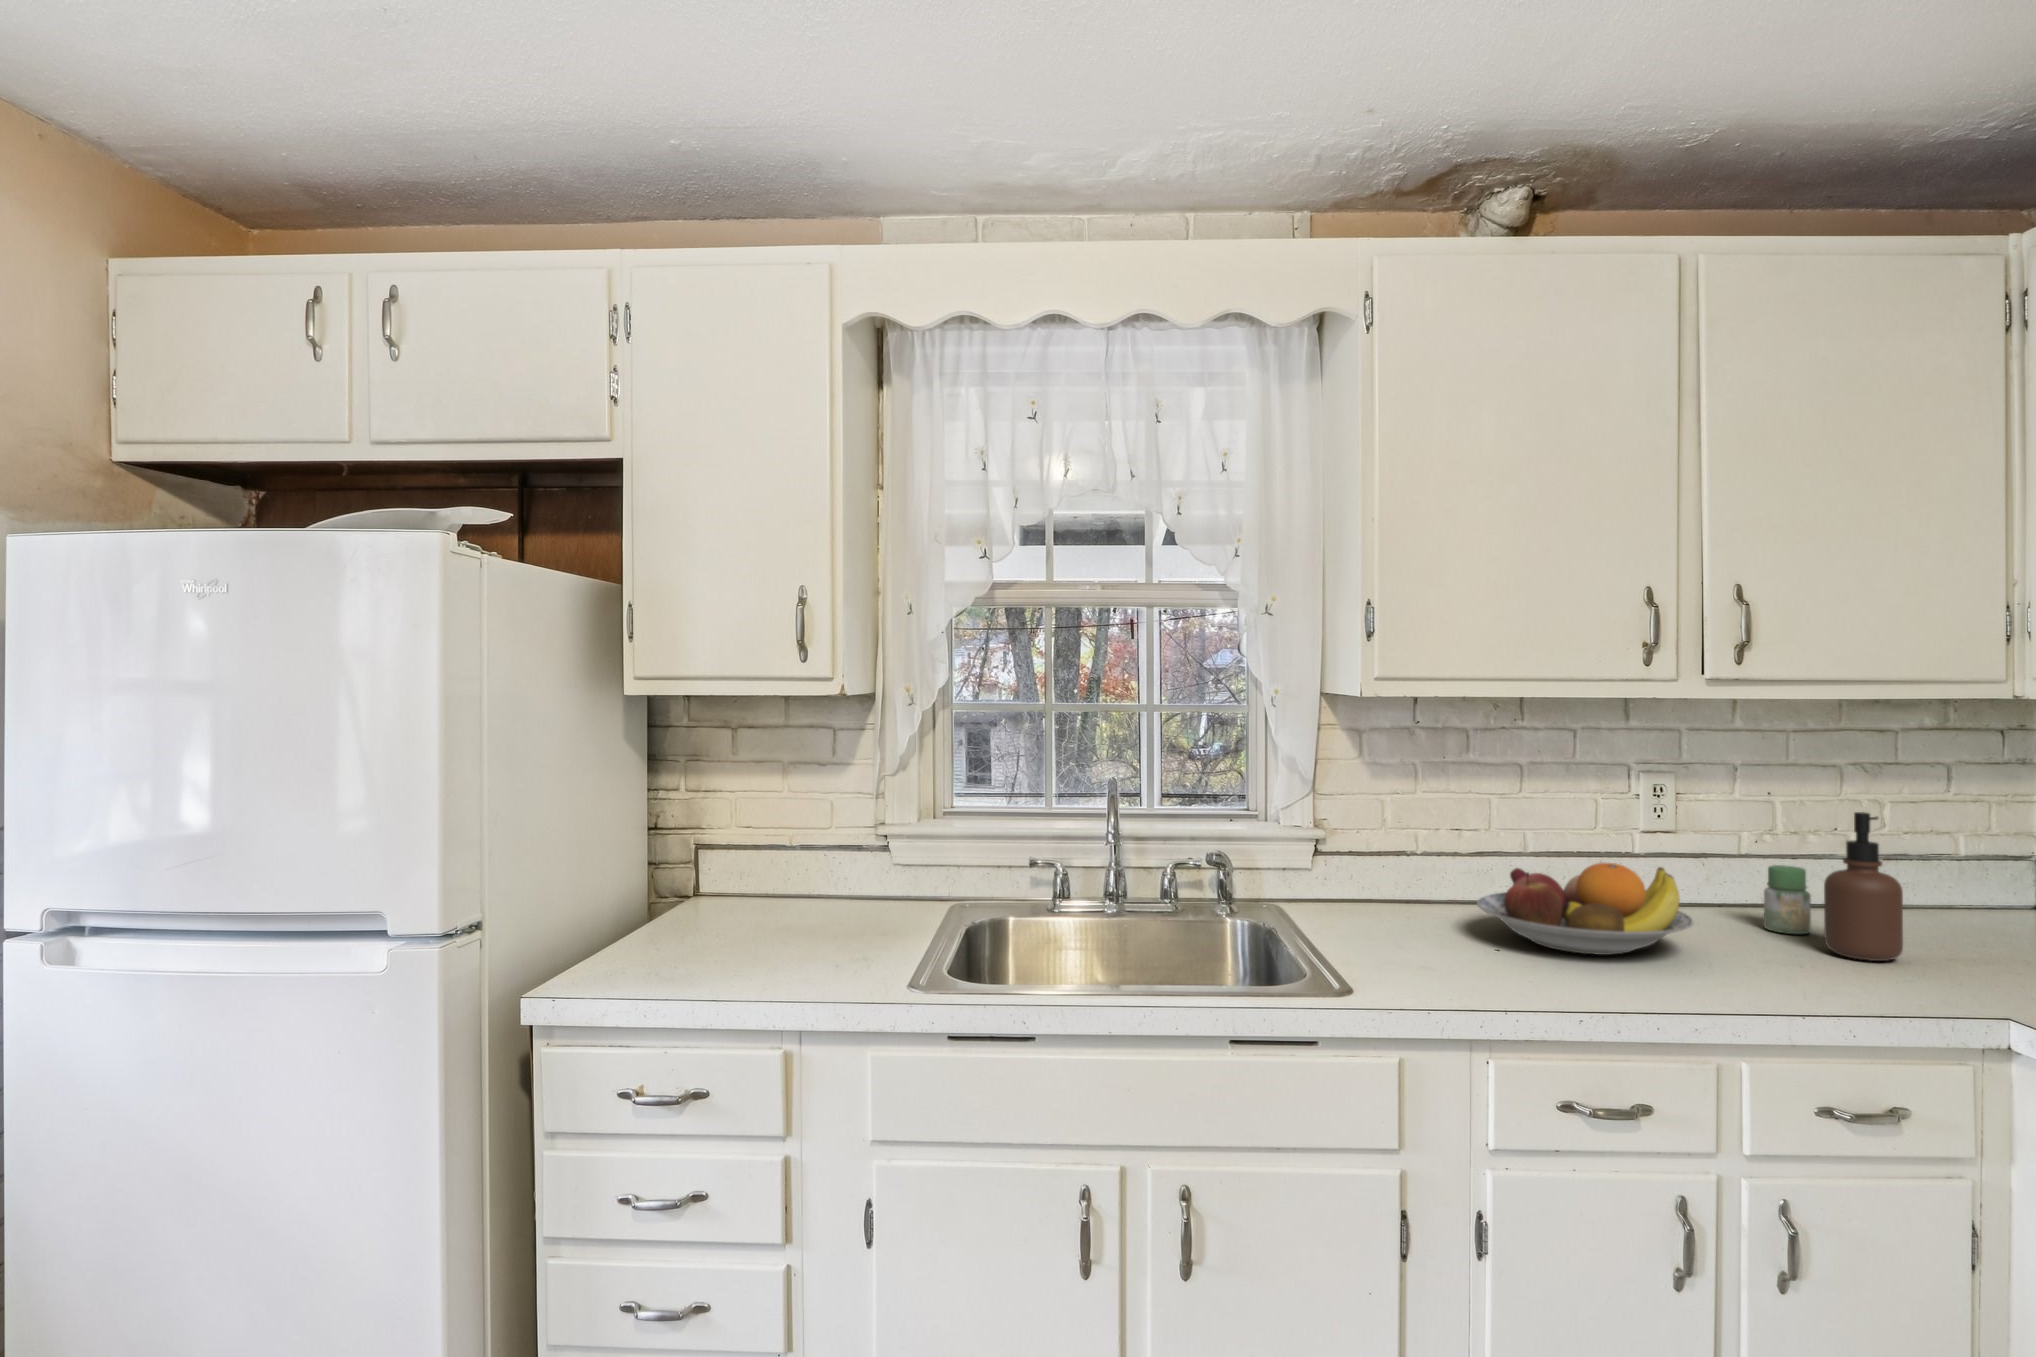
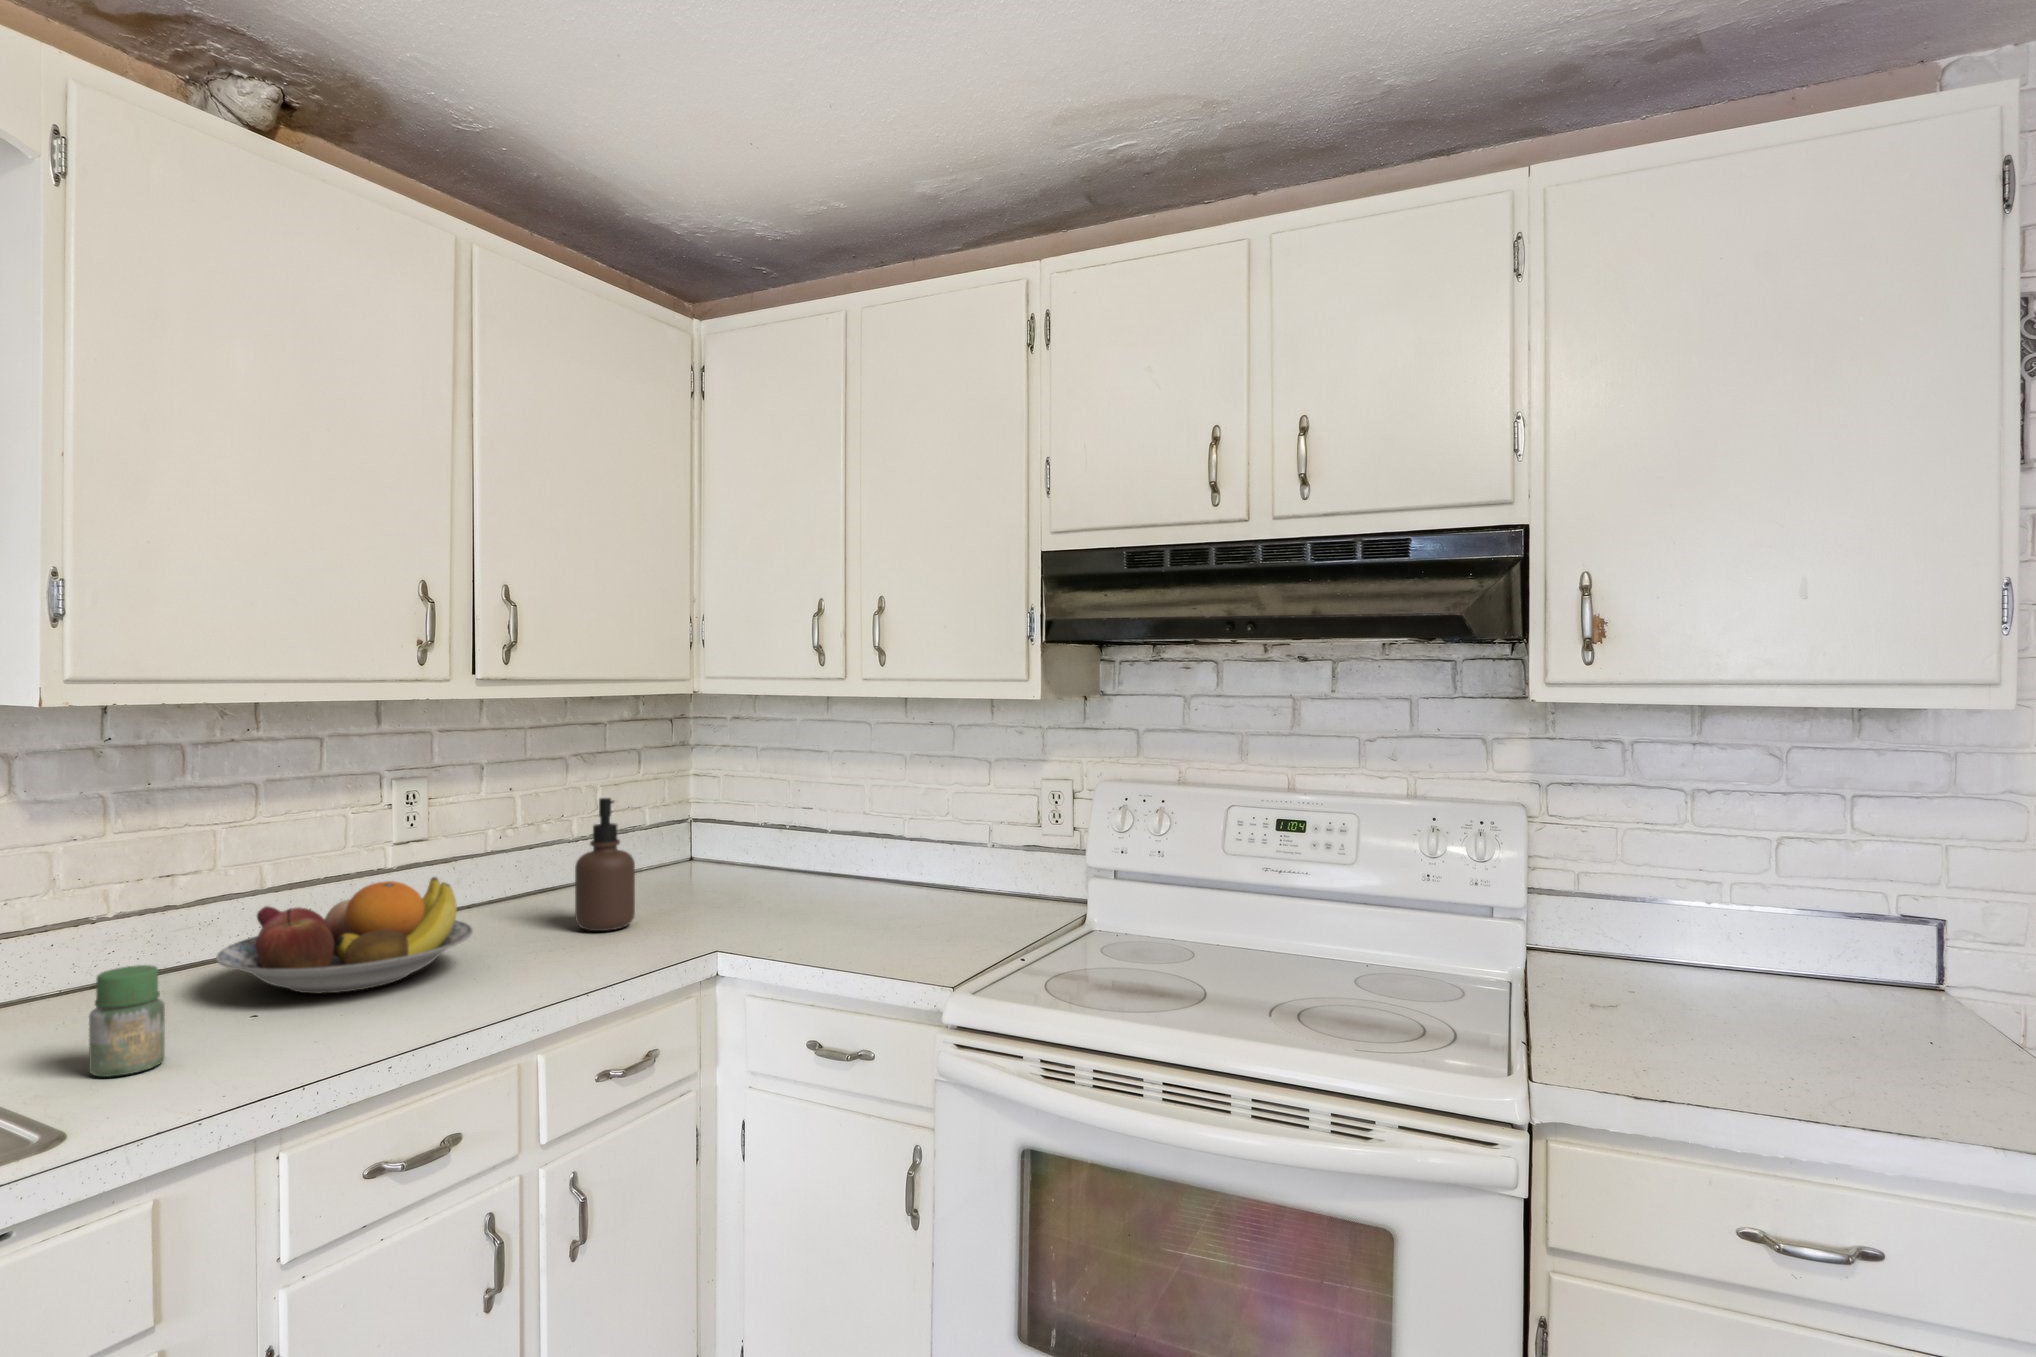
jar: present [1764,865,1811,934] -> present [89,965,165,1077]

